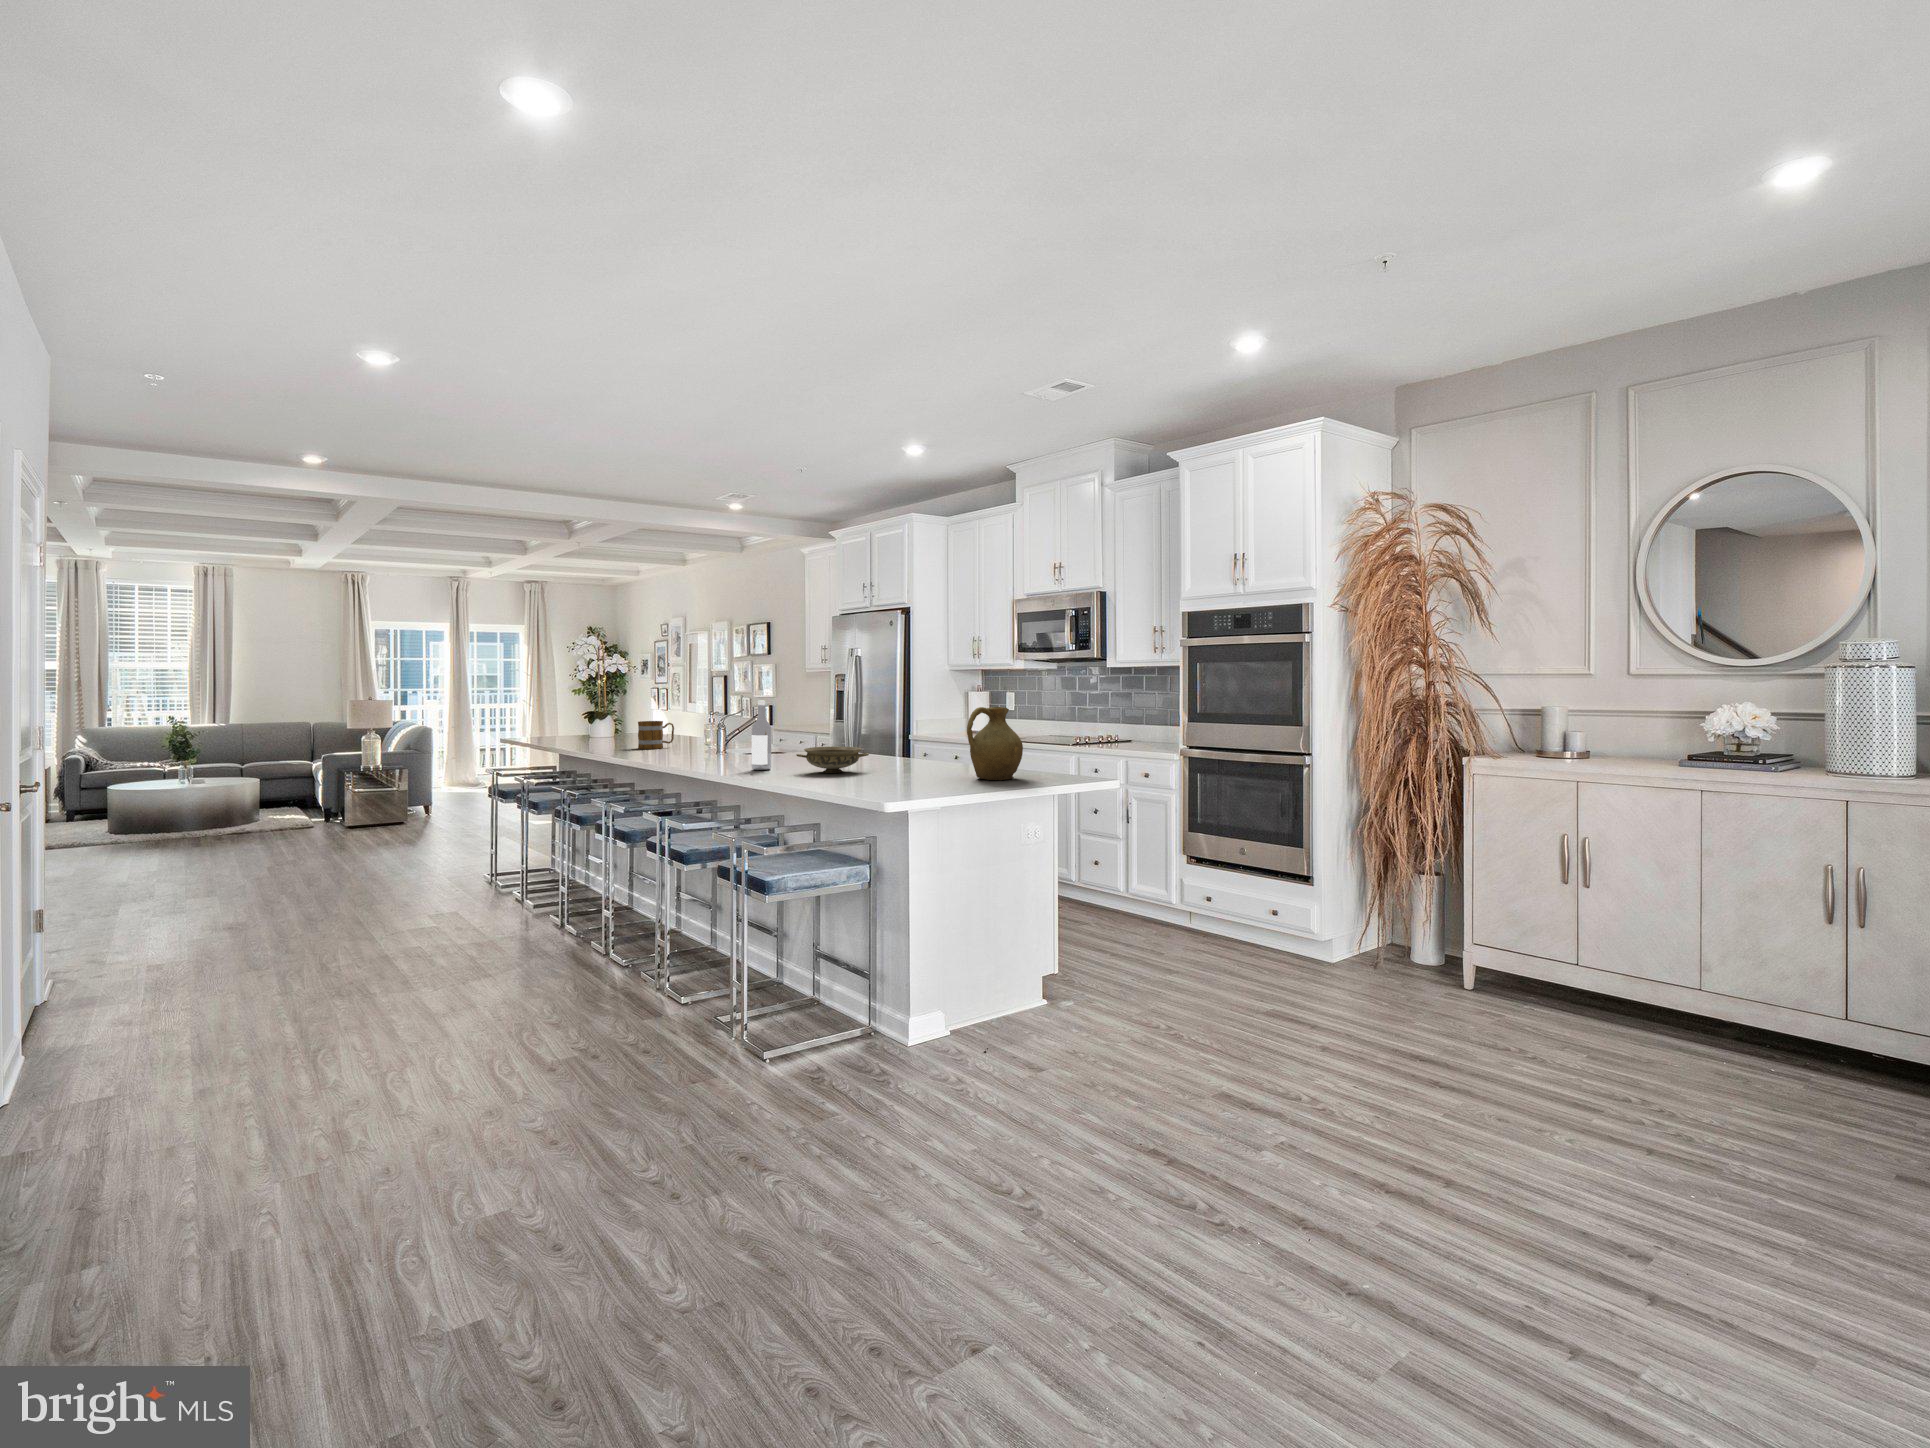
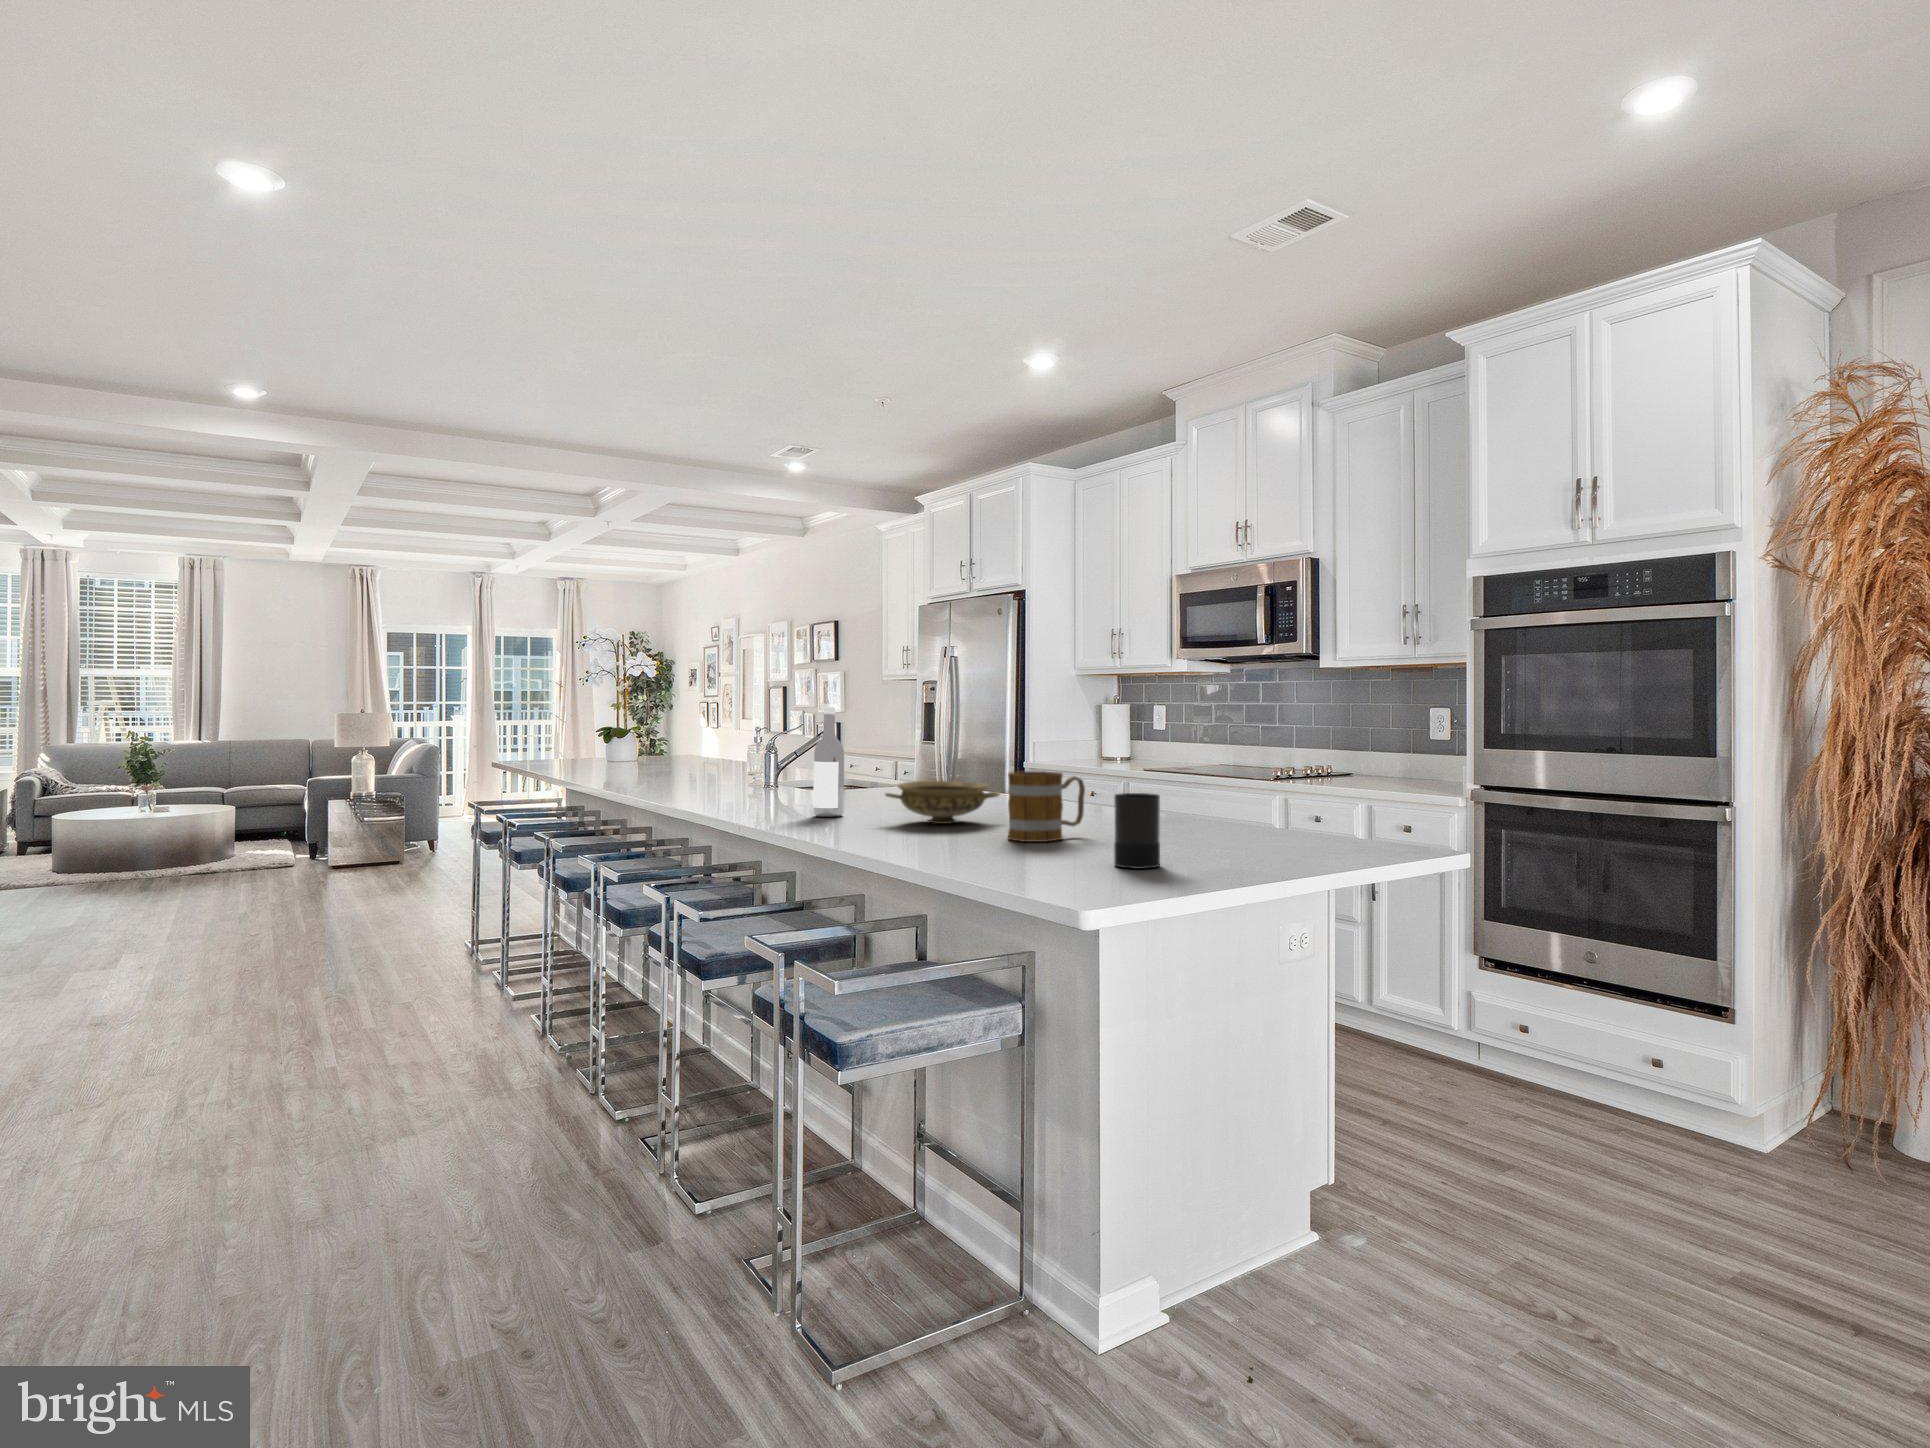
pitcher: present [967,707,1023,780] -> none [1178,717,1274,844]
mug: present [638,721,674,749] -> present [1008,771,1085,842]
candle: none [916,747,944,791] -> present [1114,793,1160,869]

